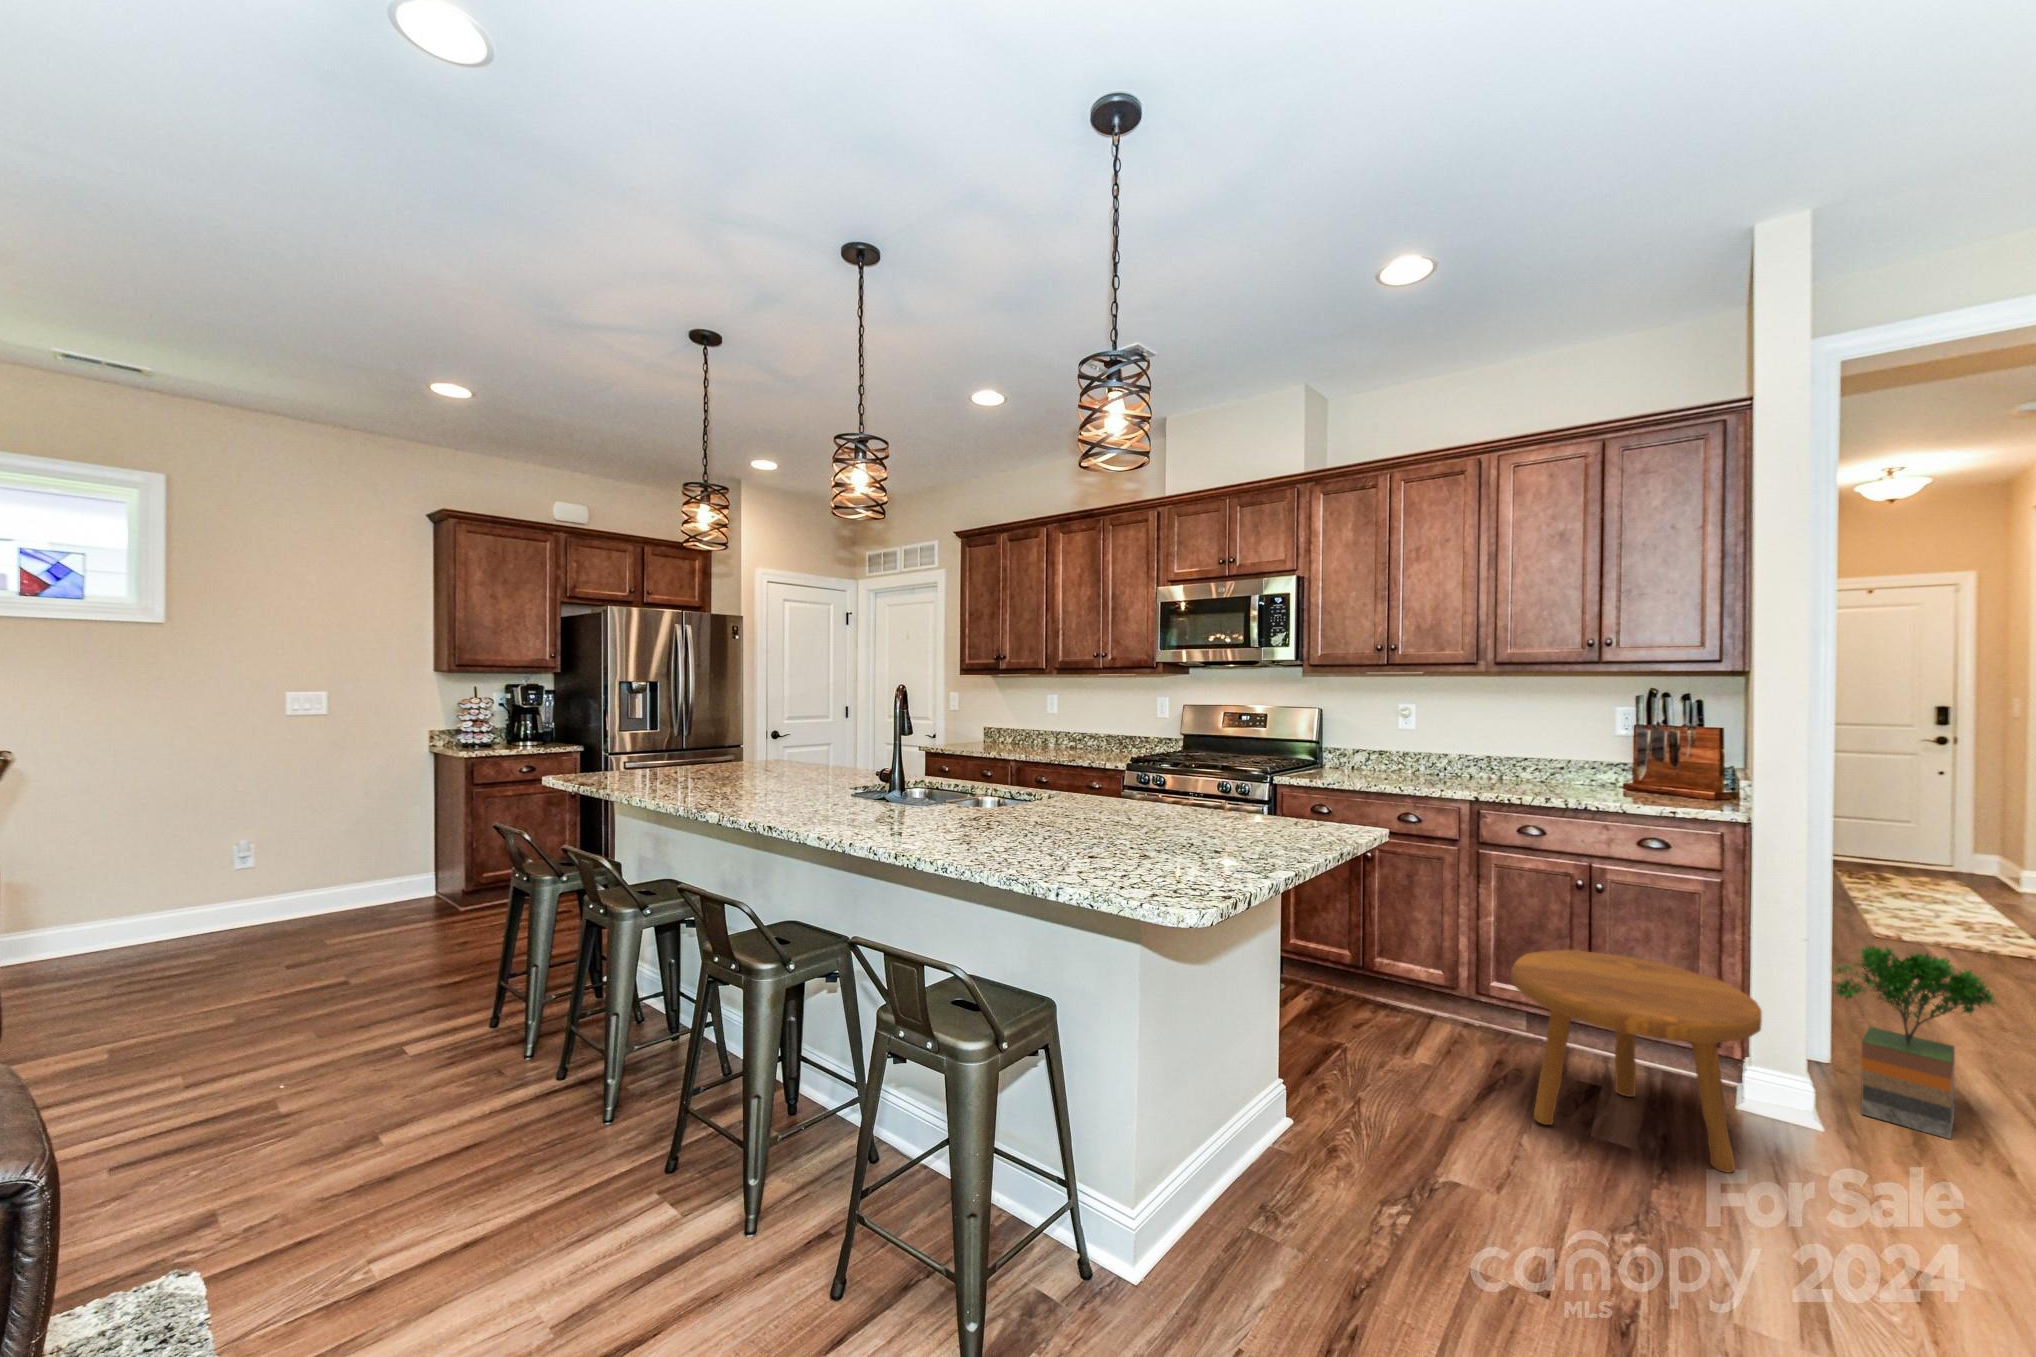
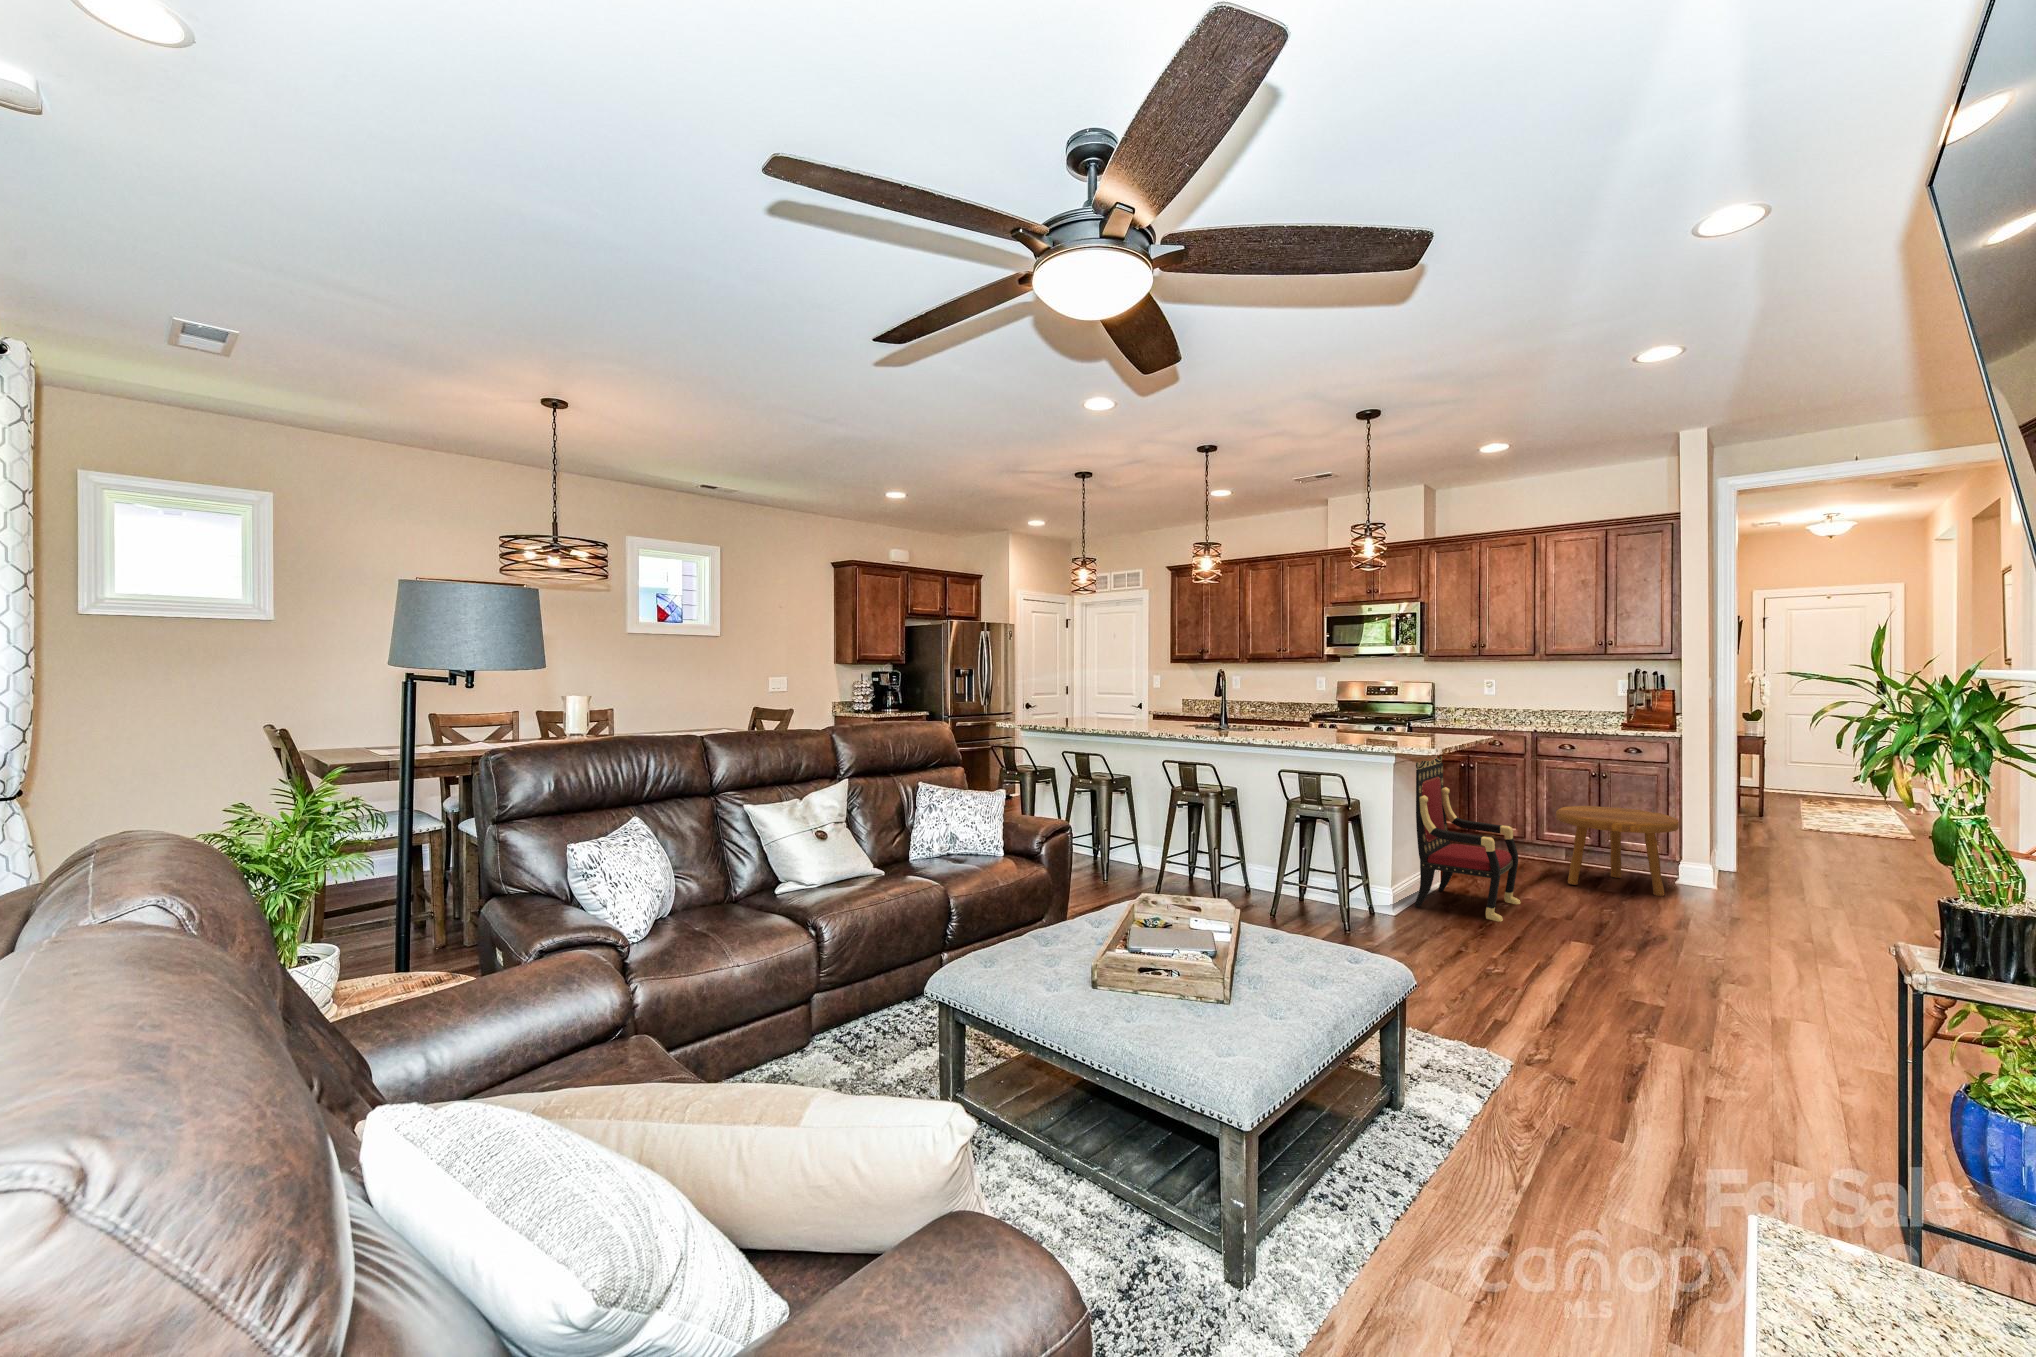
armchair: none [1197,857,1433,1300] -> present [1415,756,1520,921]
potted tree: present [1835,947,1996,1139] -> none [1722,799,1804,888]

